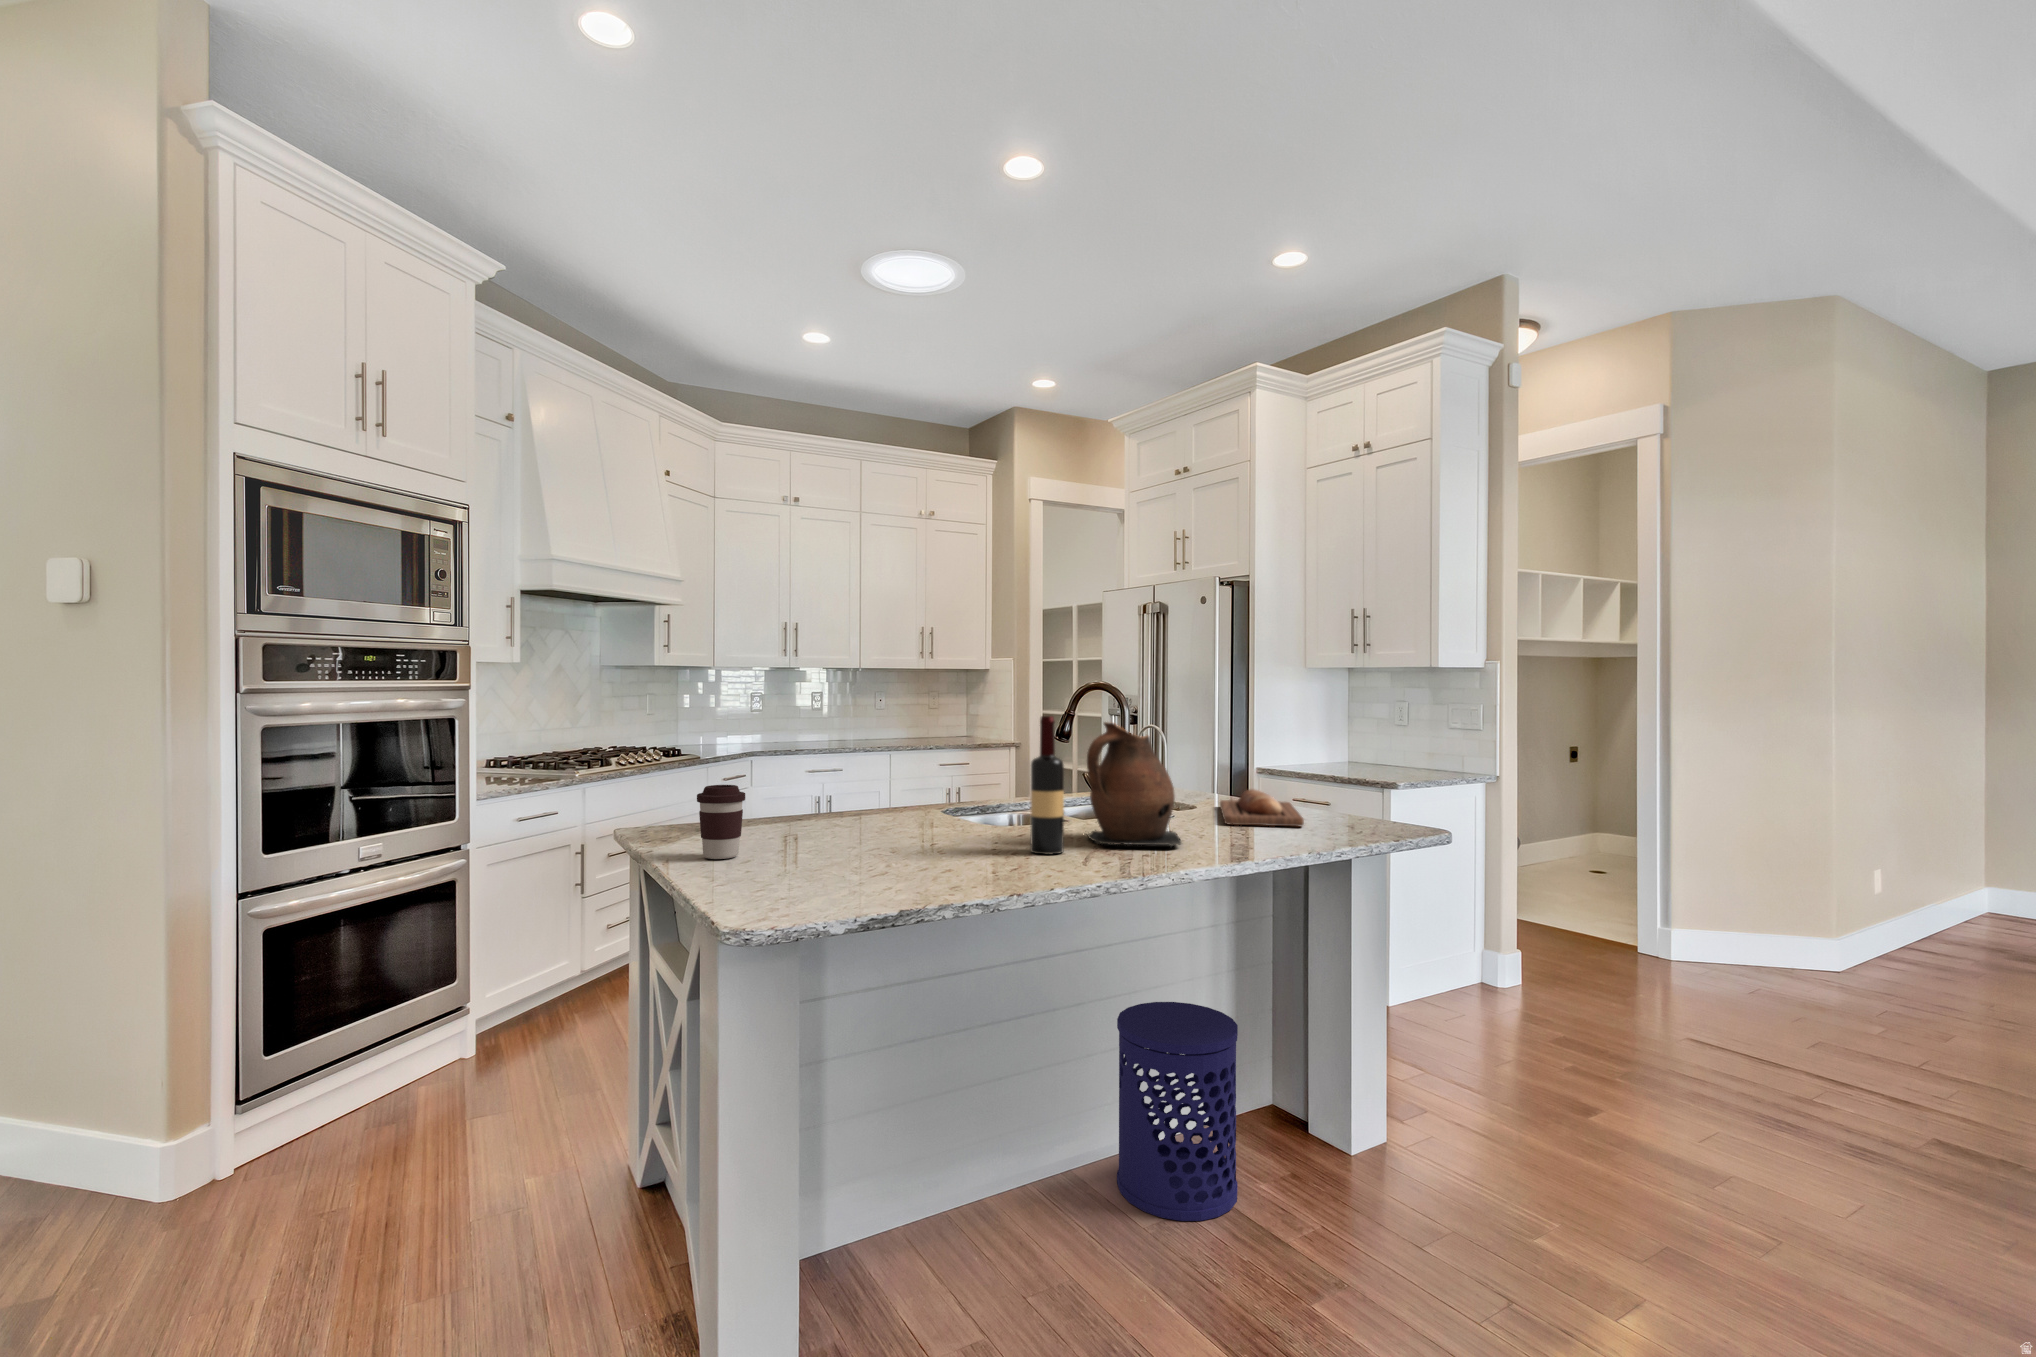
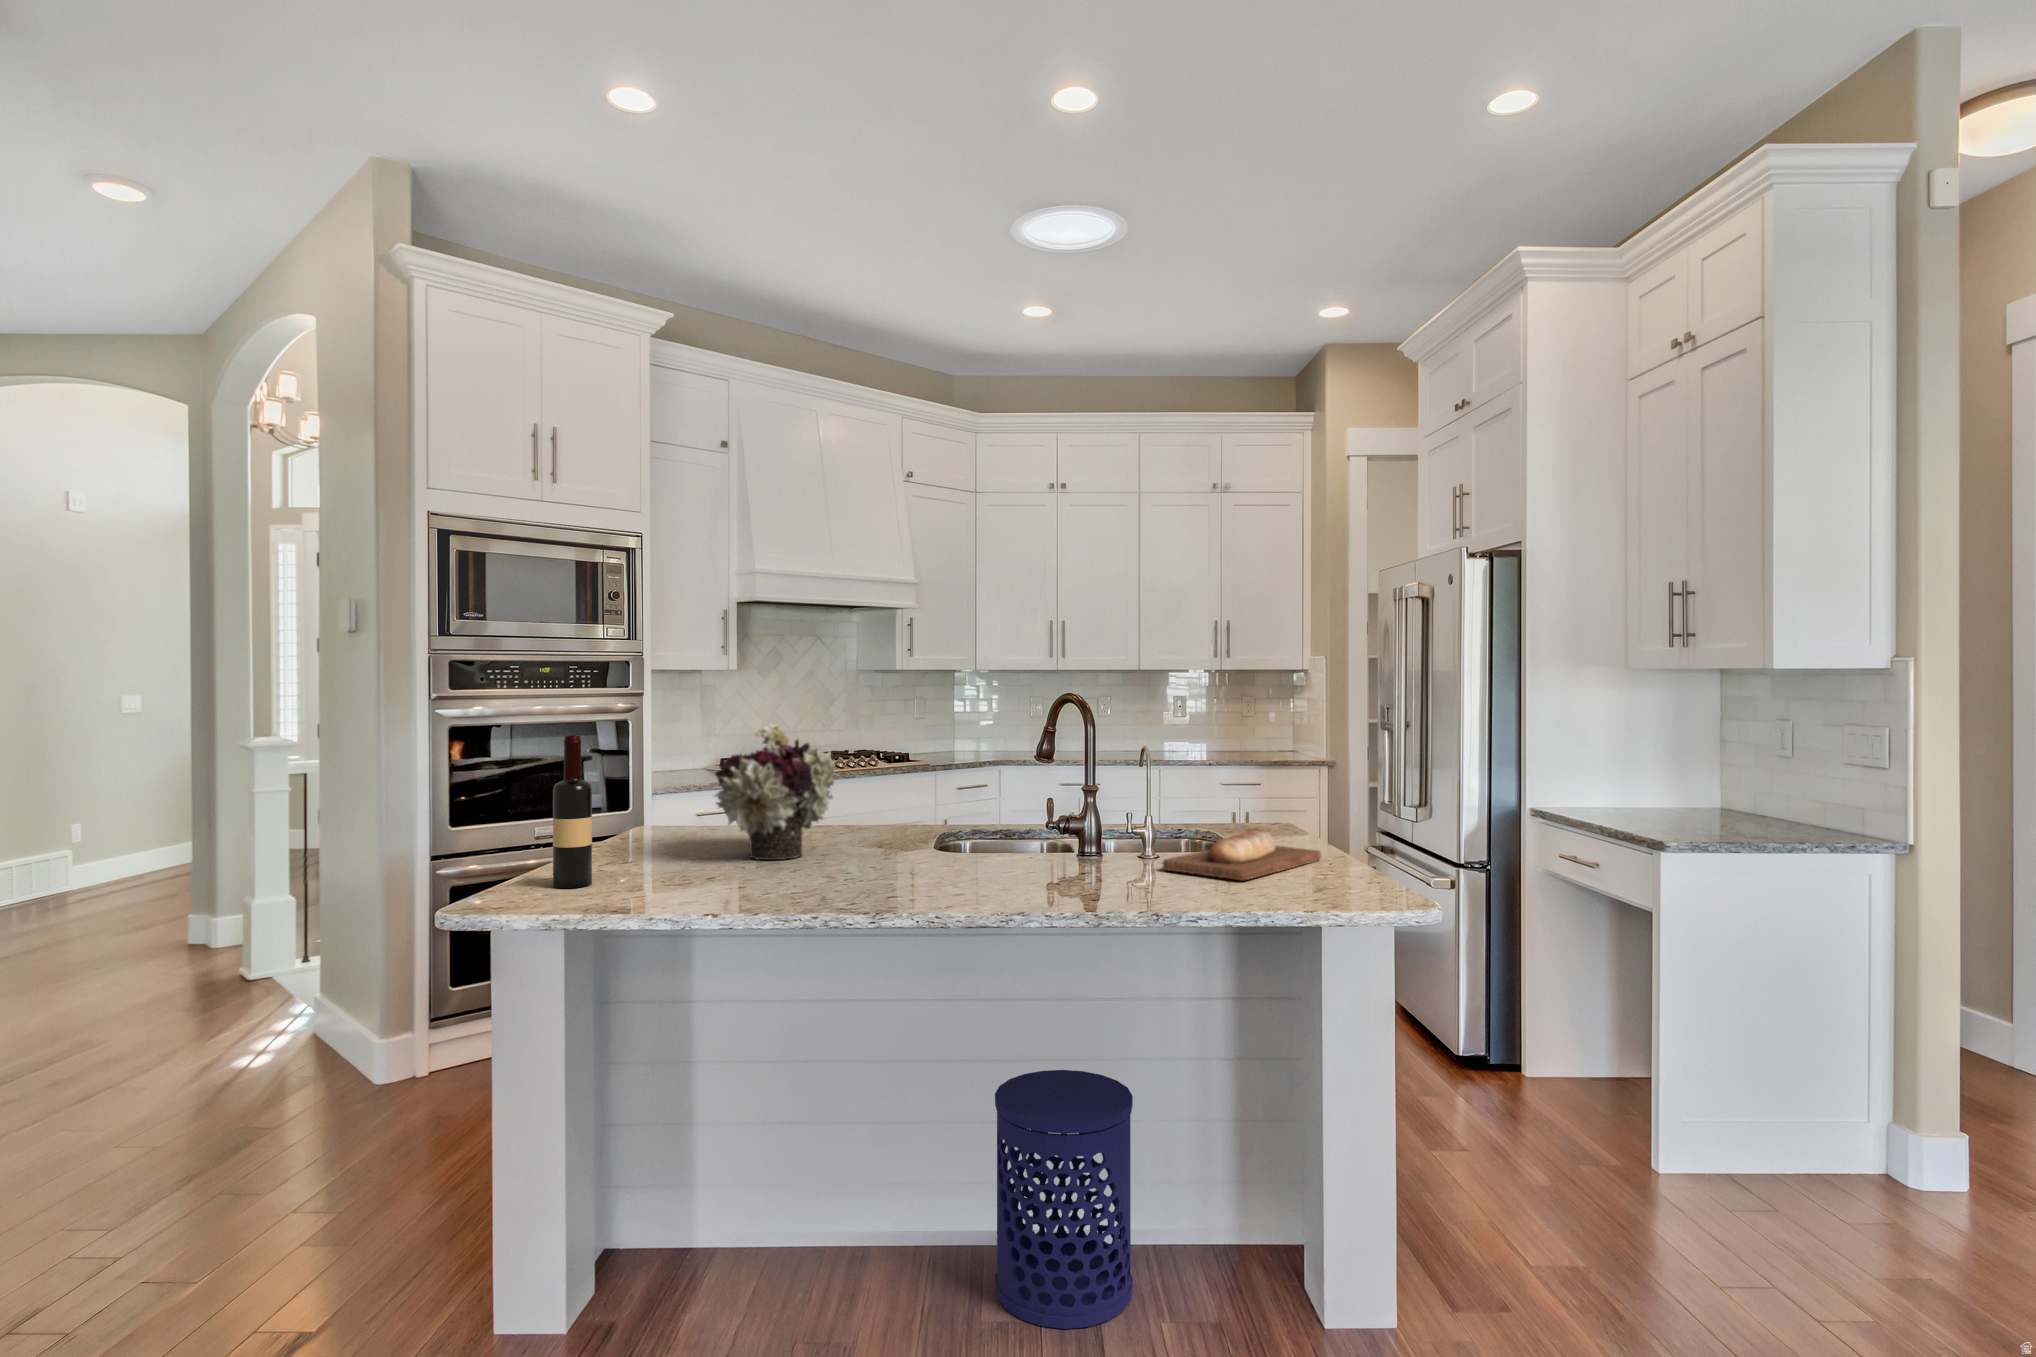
flower arrangement: none [821,710,952,847] -> present [715,723,836,860]
wine bottle: present [1030,716,1064,854] -> present [553,735,592,888]
ceramic pitcher: present [1087,722,1182,847] -> none [934,741,1064,887]
coffee cup: present [697,785,745,859] -> none [595,789,640,857]

